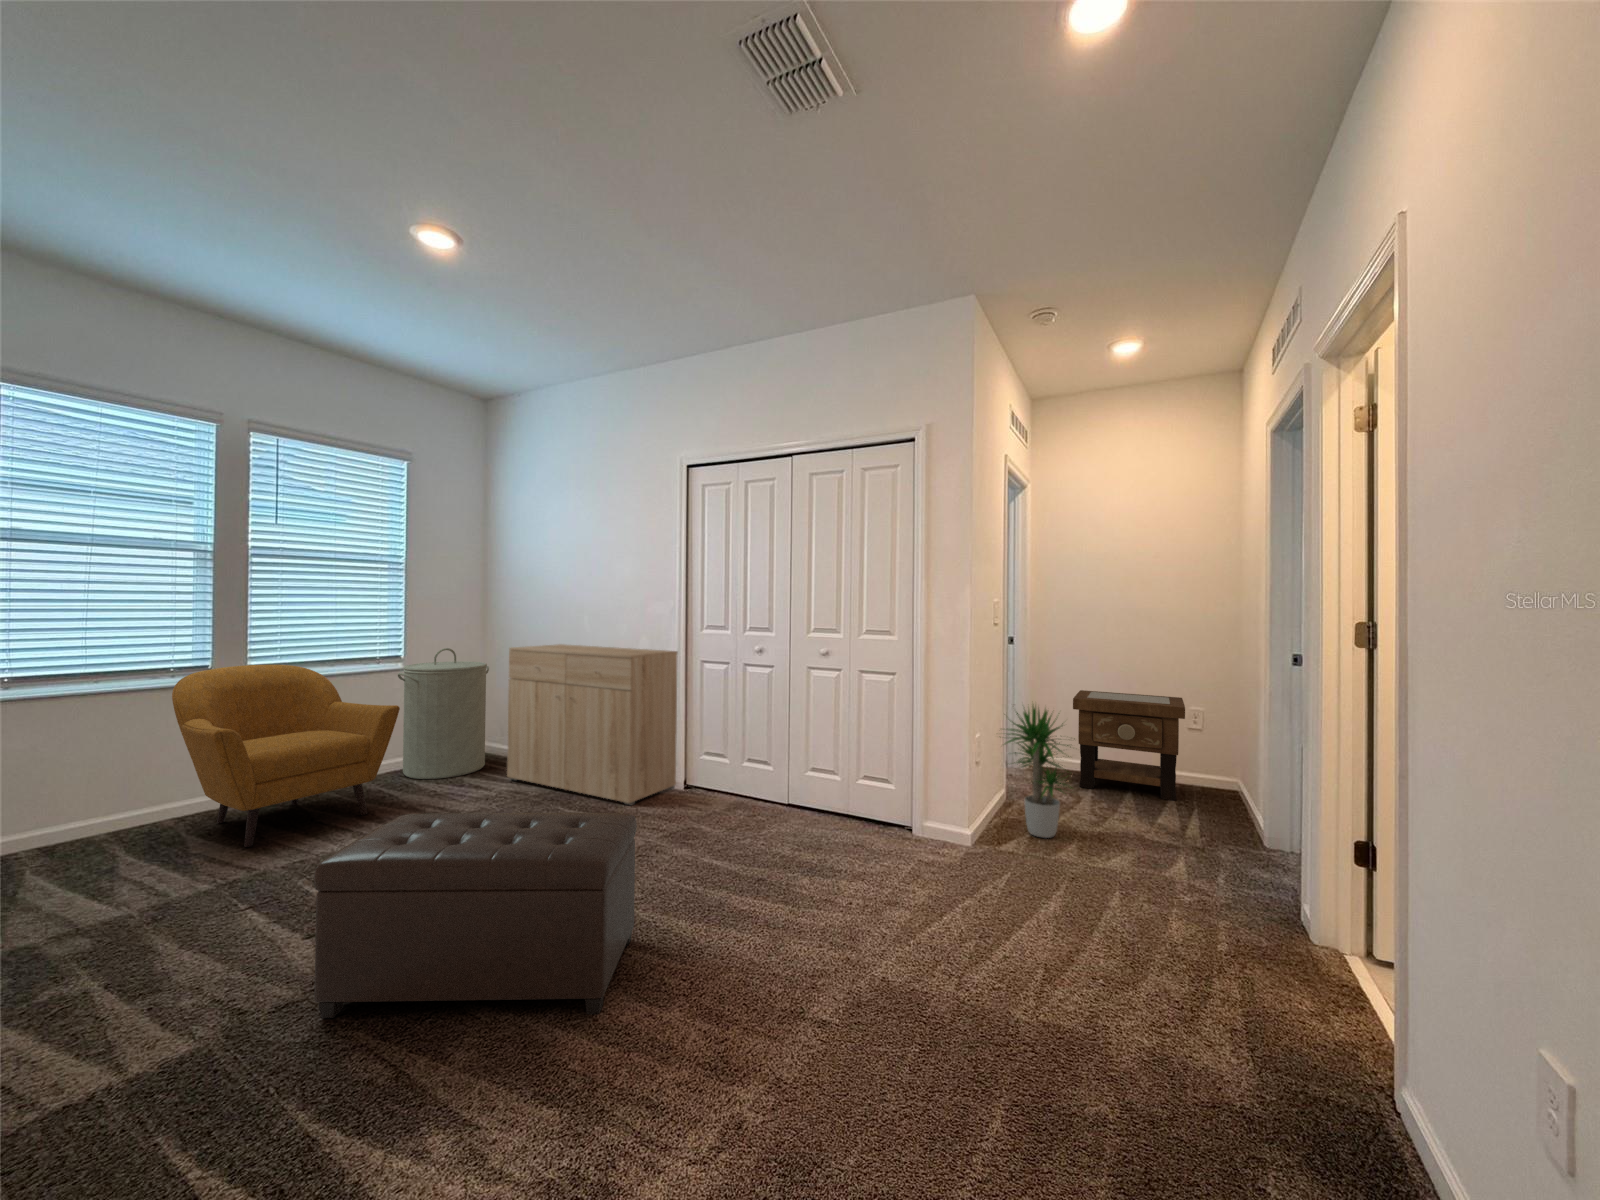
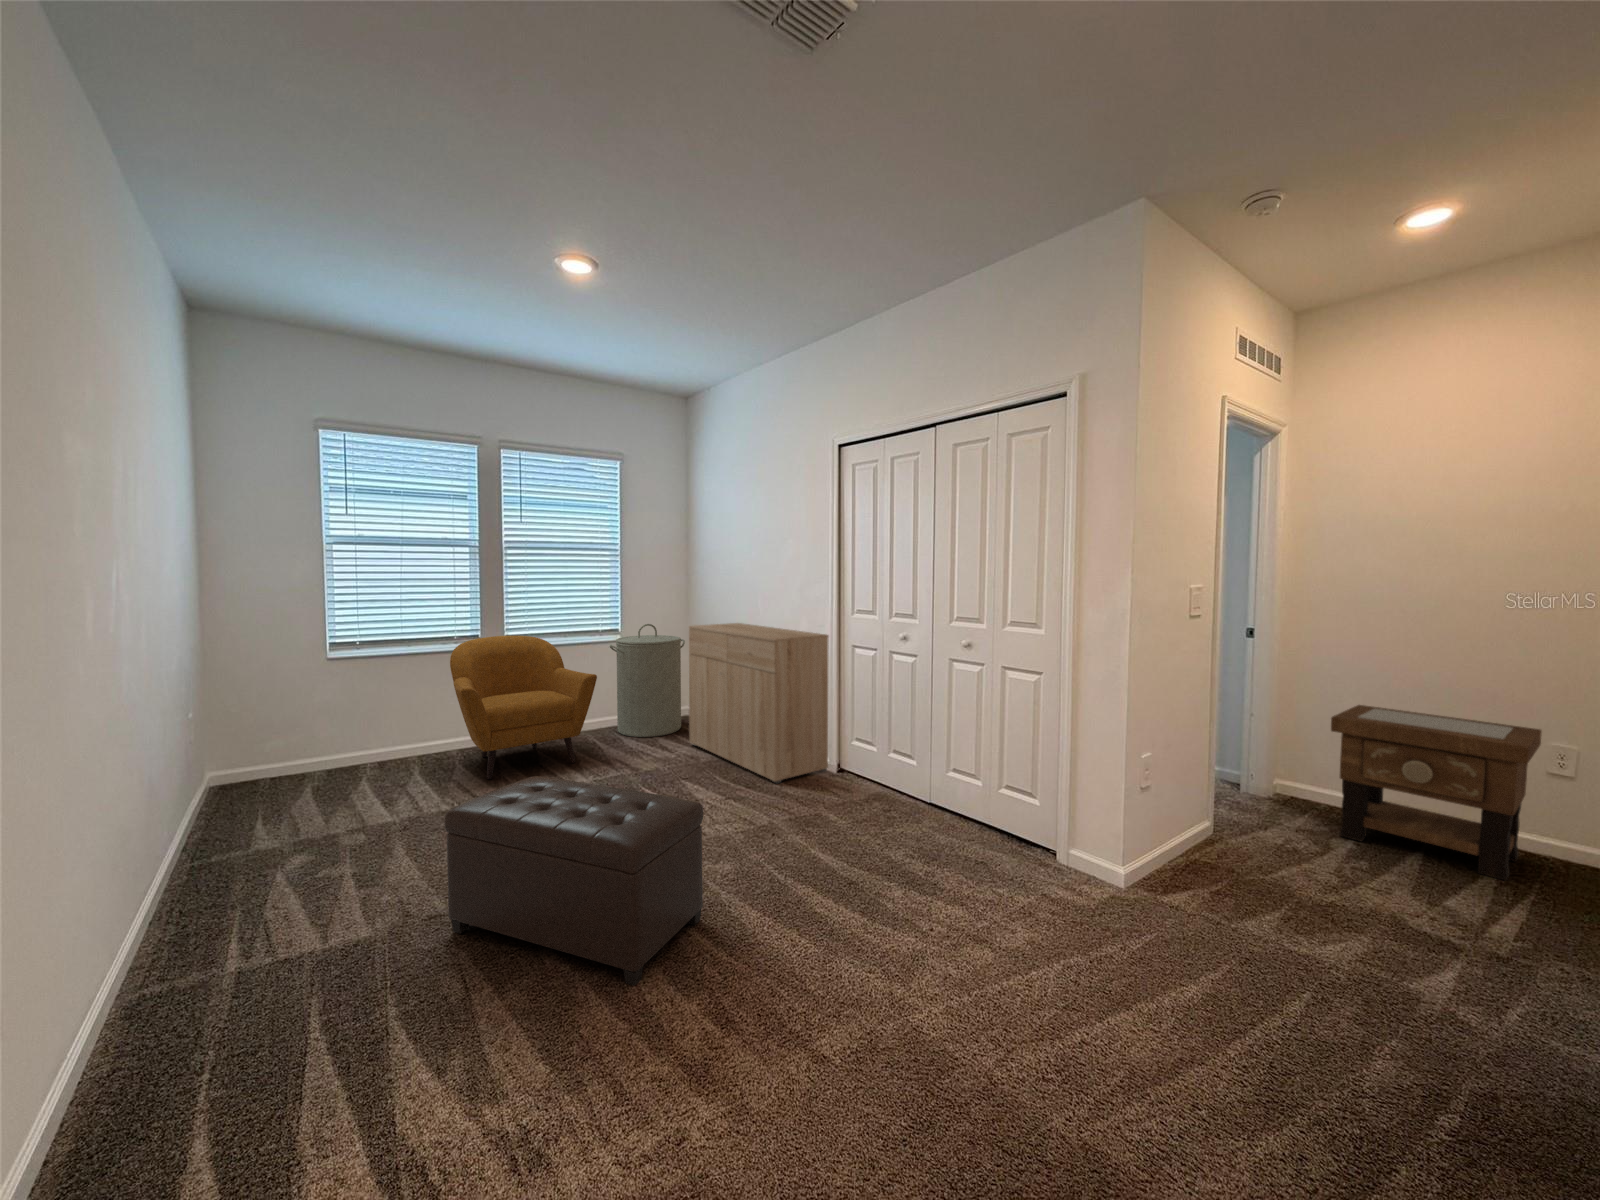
potted plant: present [1006,706,1071,838] -> none [1171,719,1297,900]

